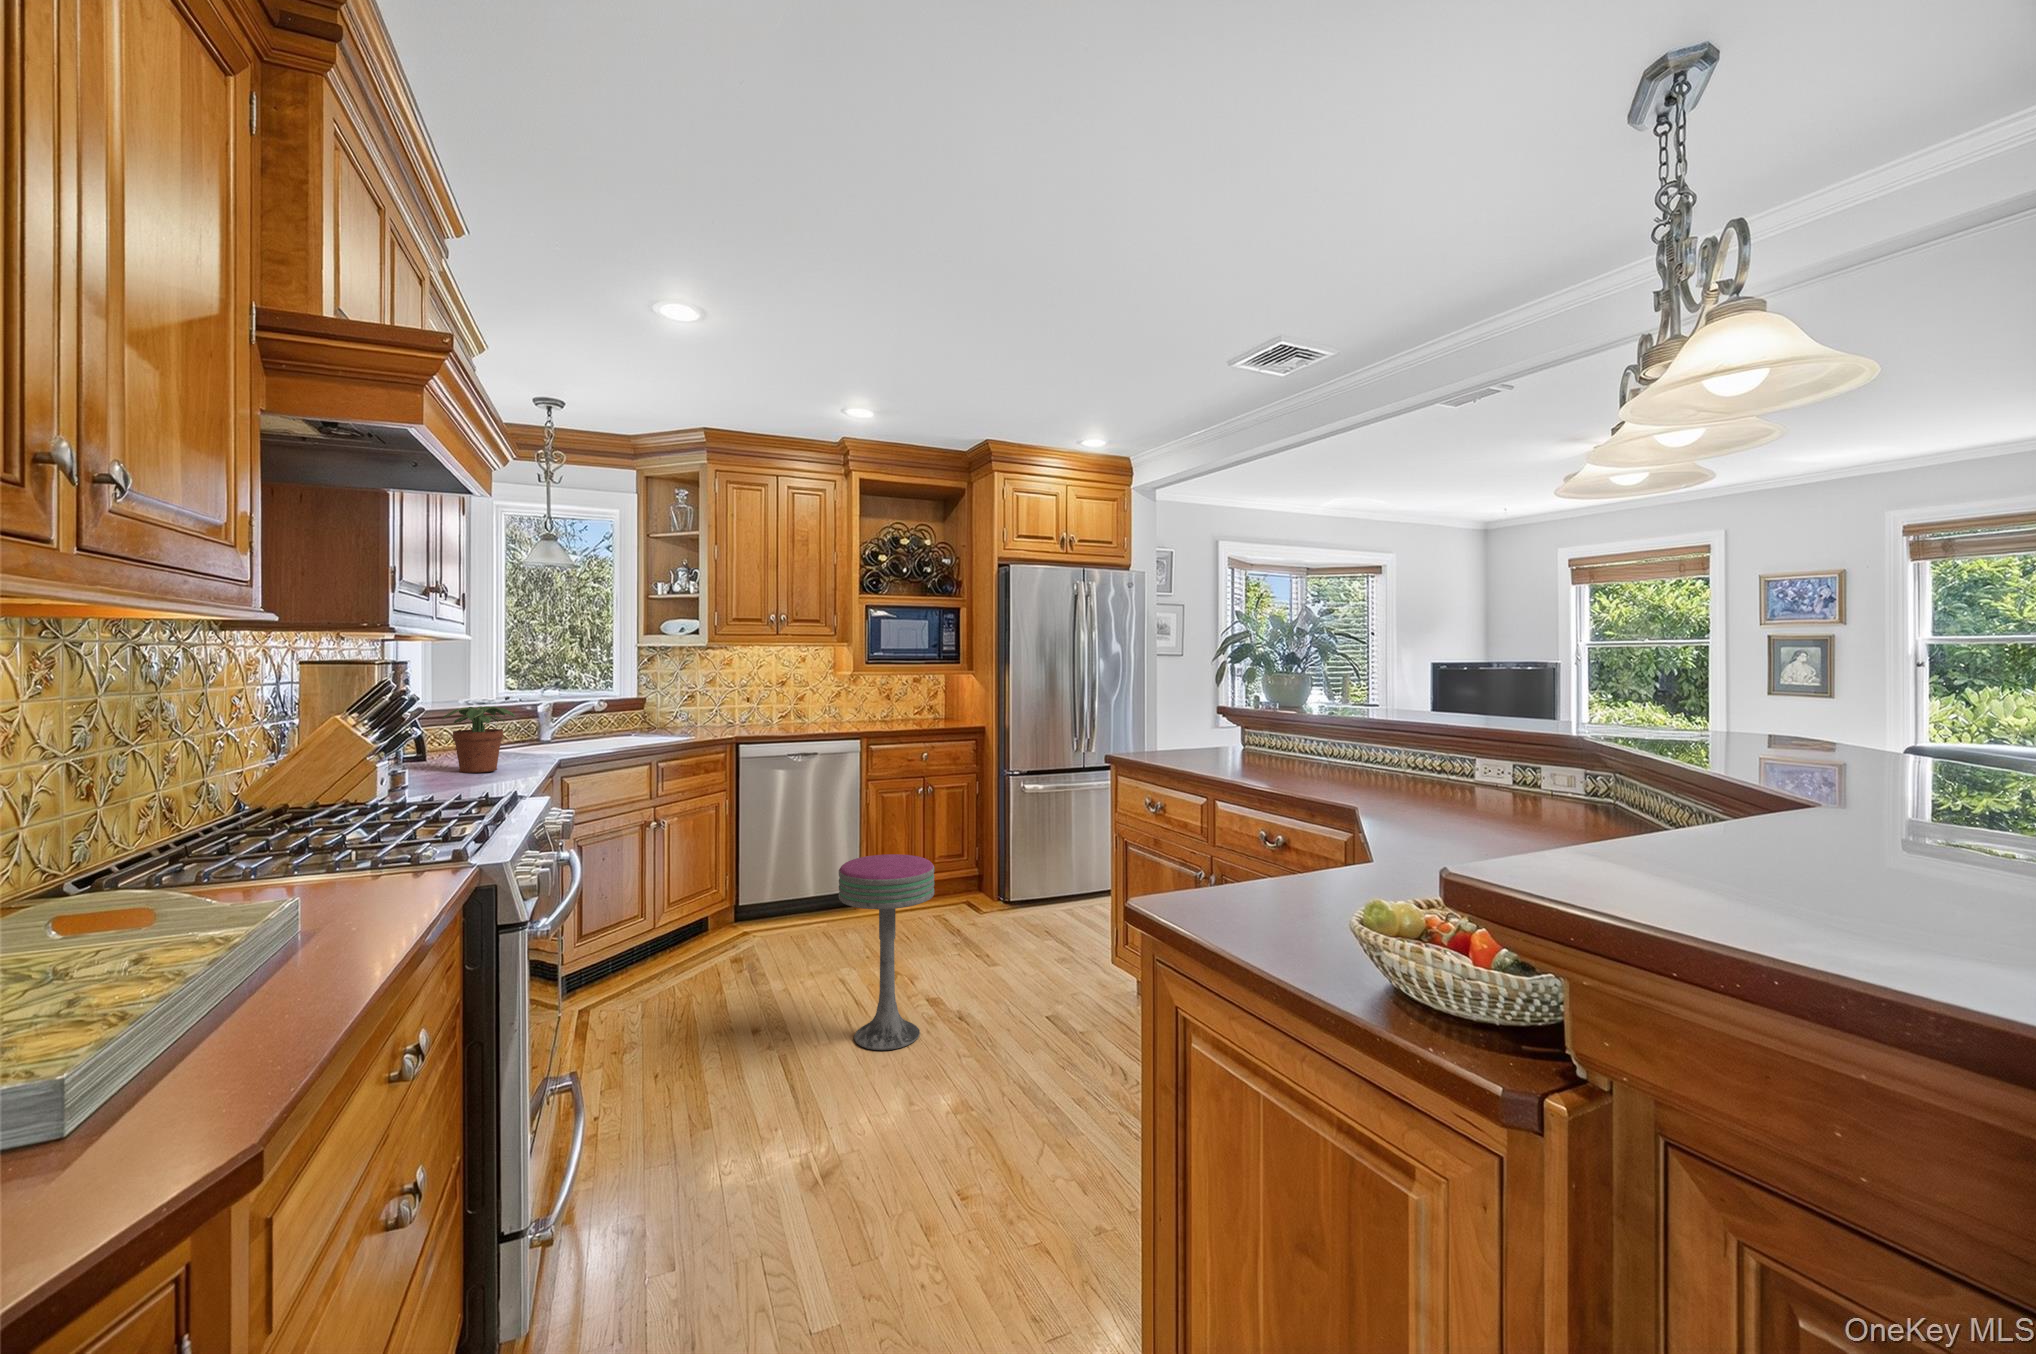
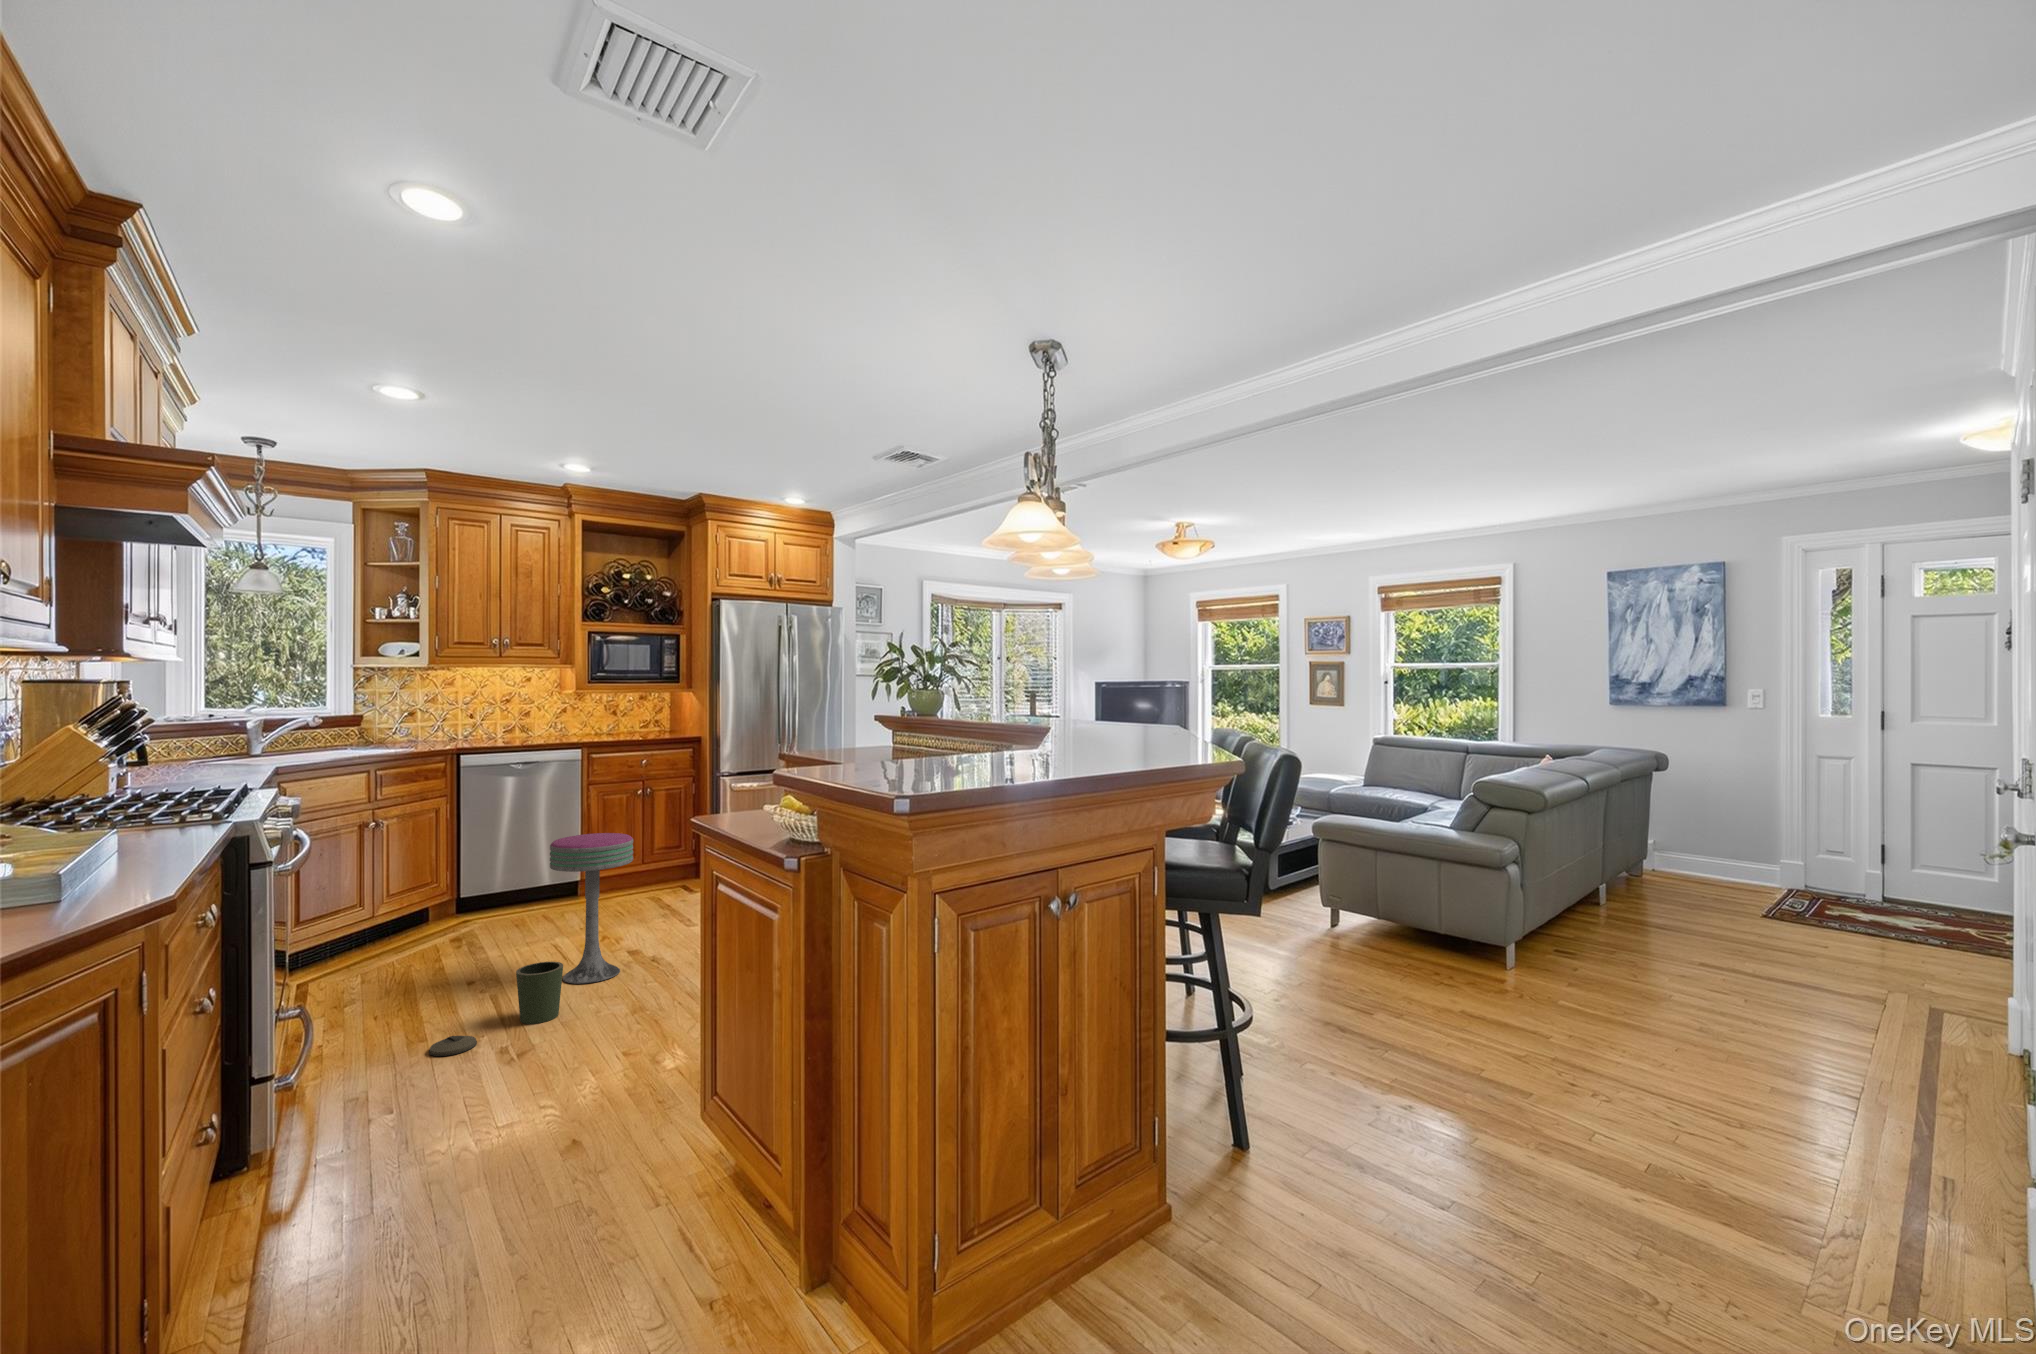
potted plant: present [442,706,515,773] -> none [178,718,248,773]
trash can: none [705,1032,861,1170] -> present [429,962,563,1056]

